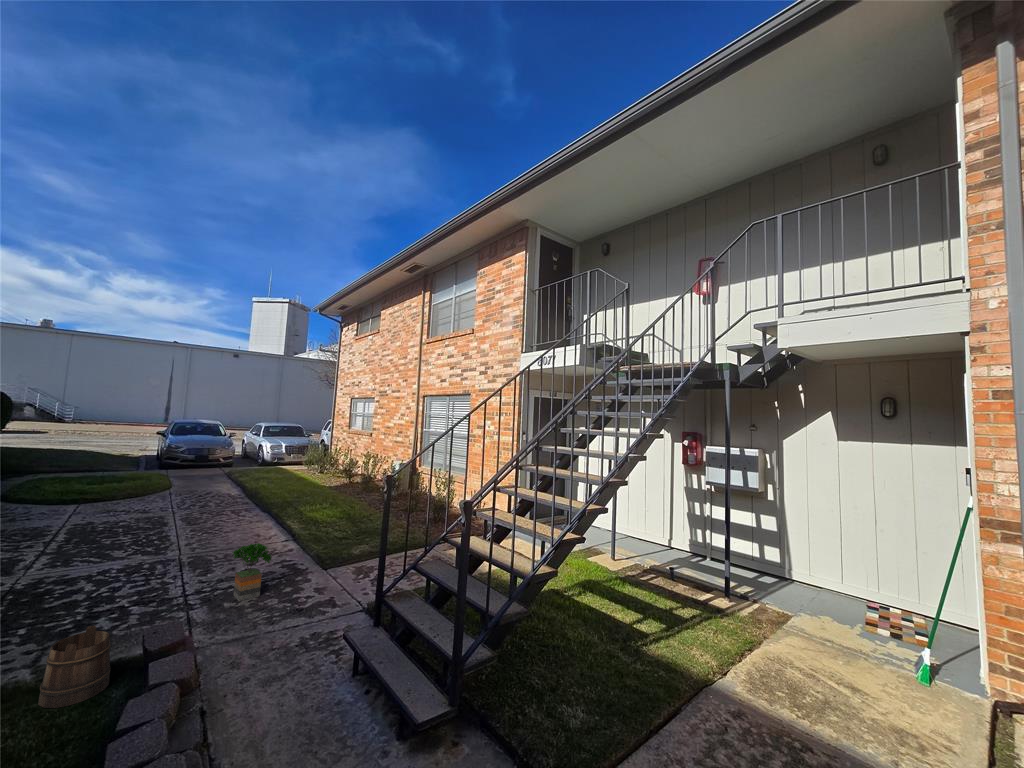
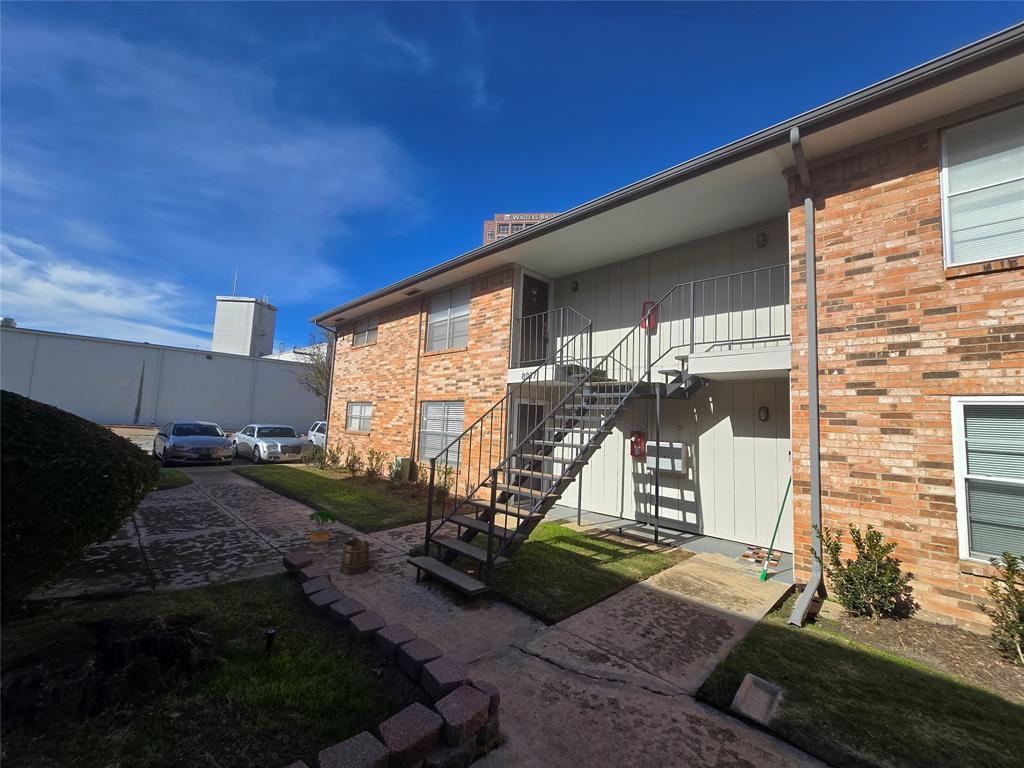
bucket: present [38,626,111,708] -> present [340,537,369,574]

